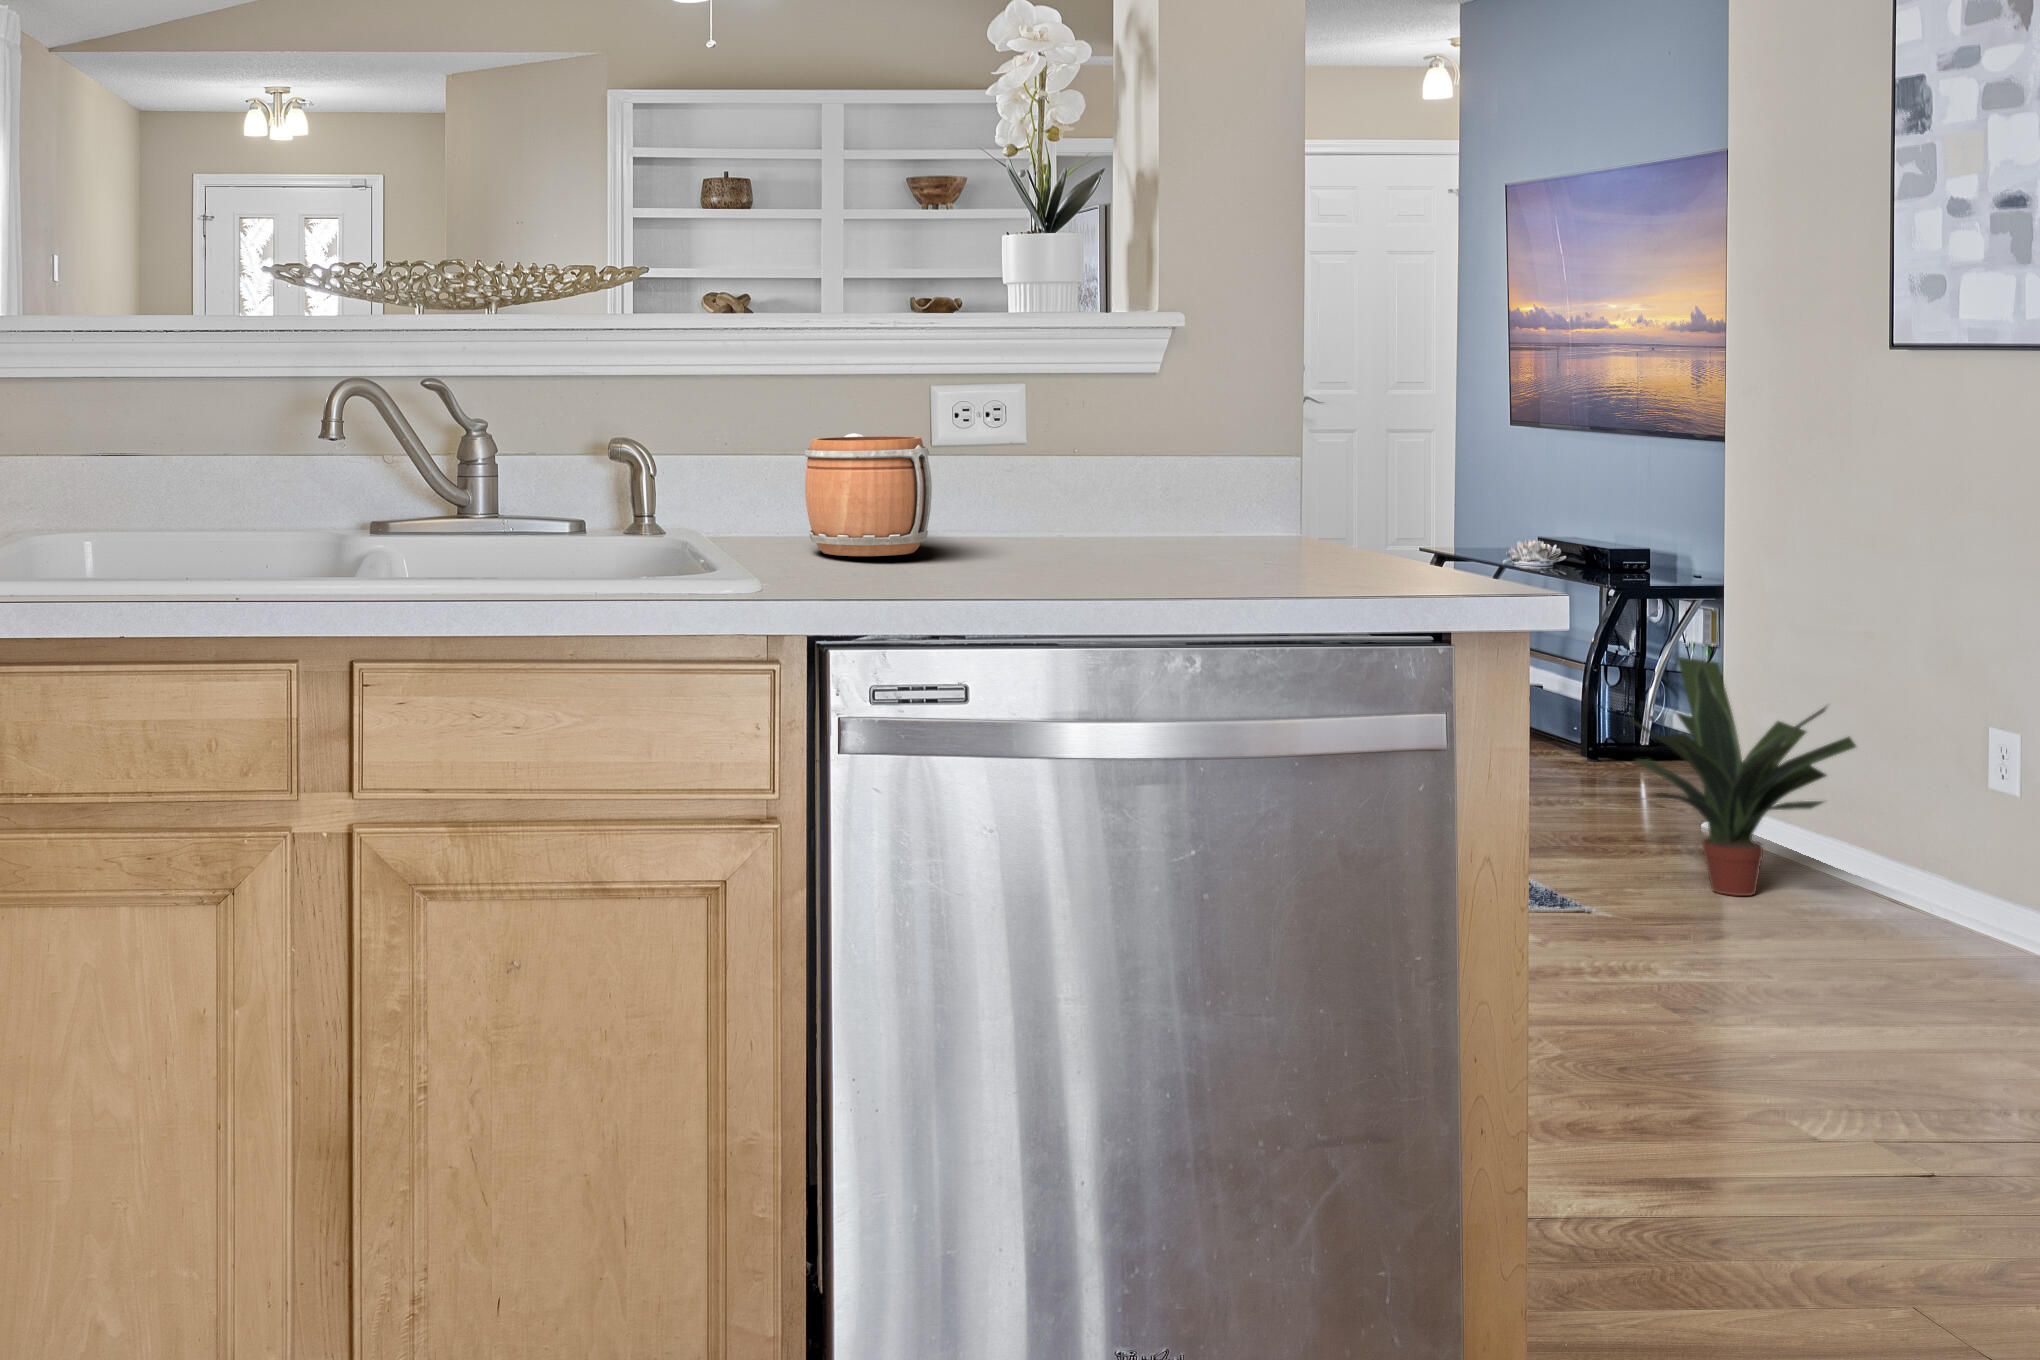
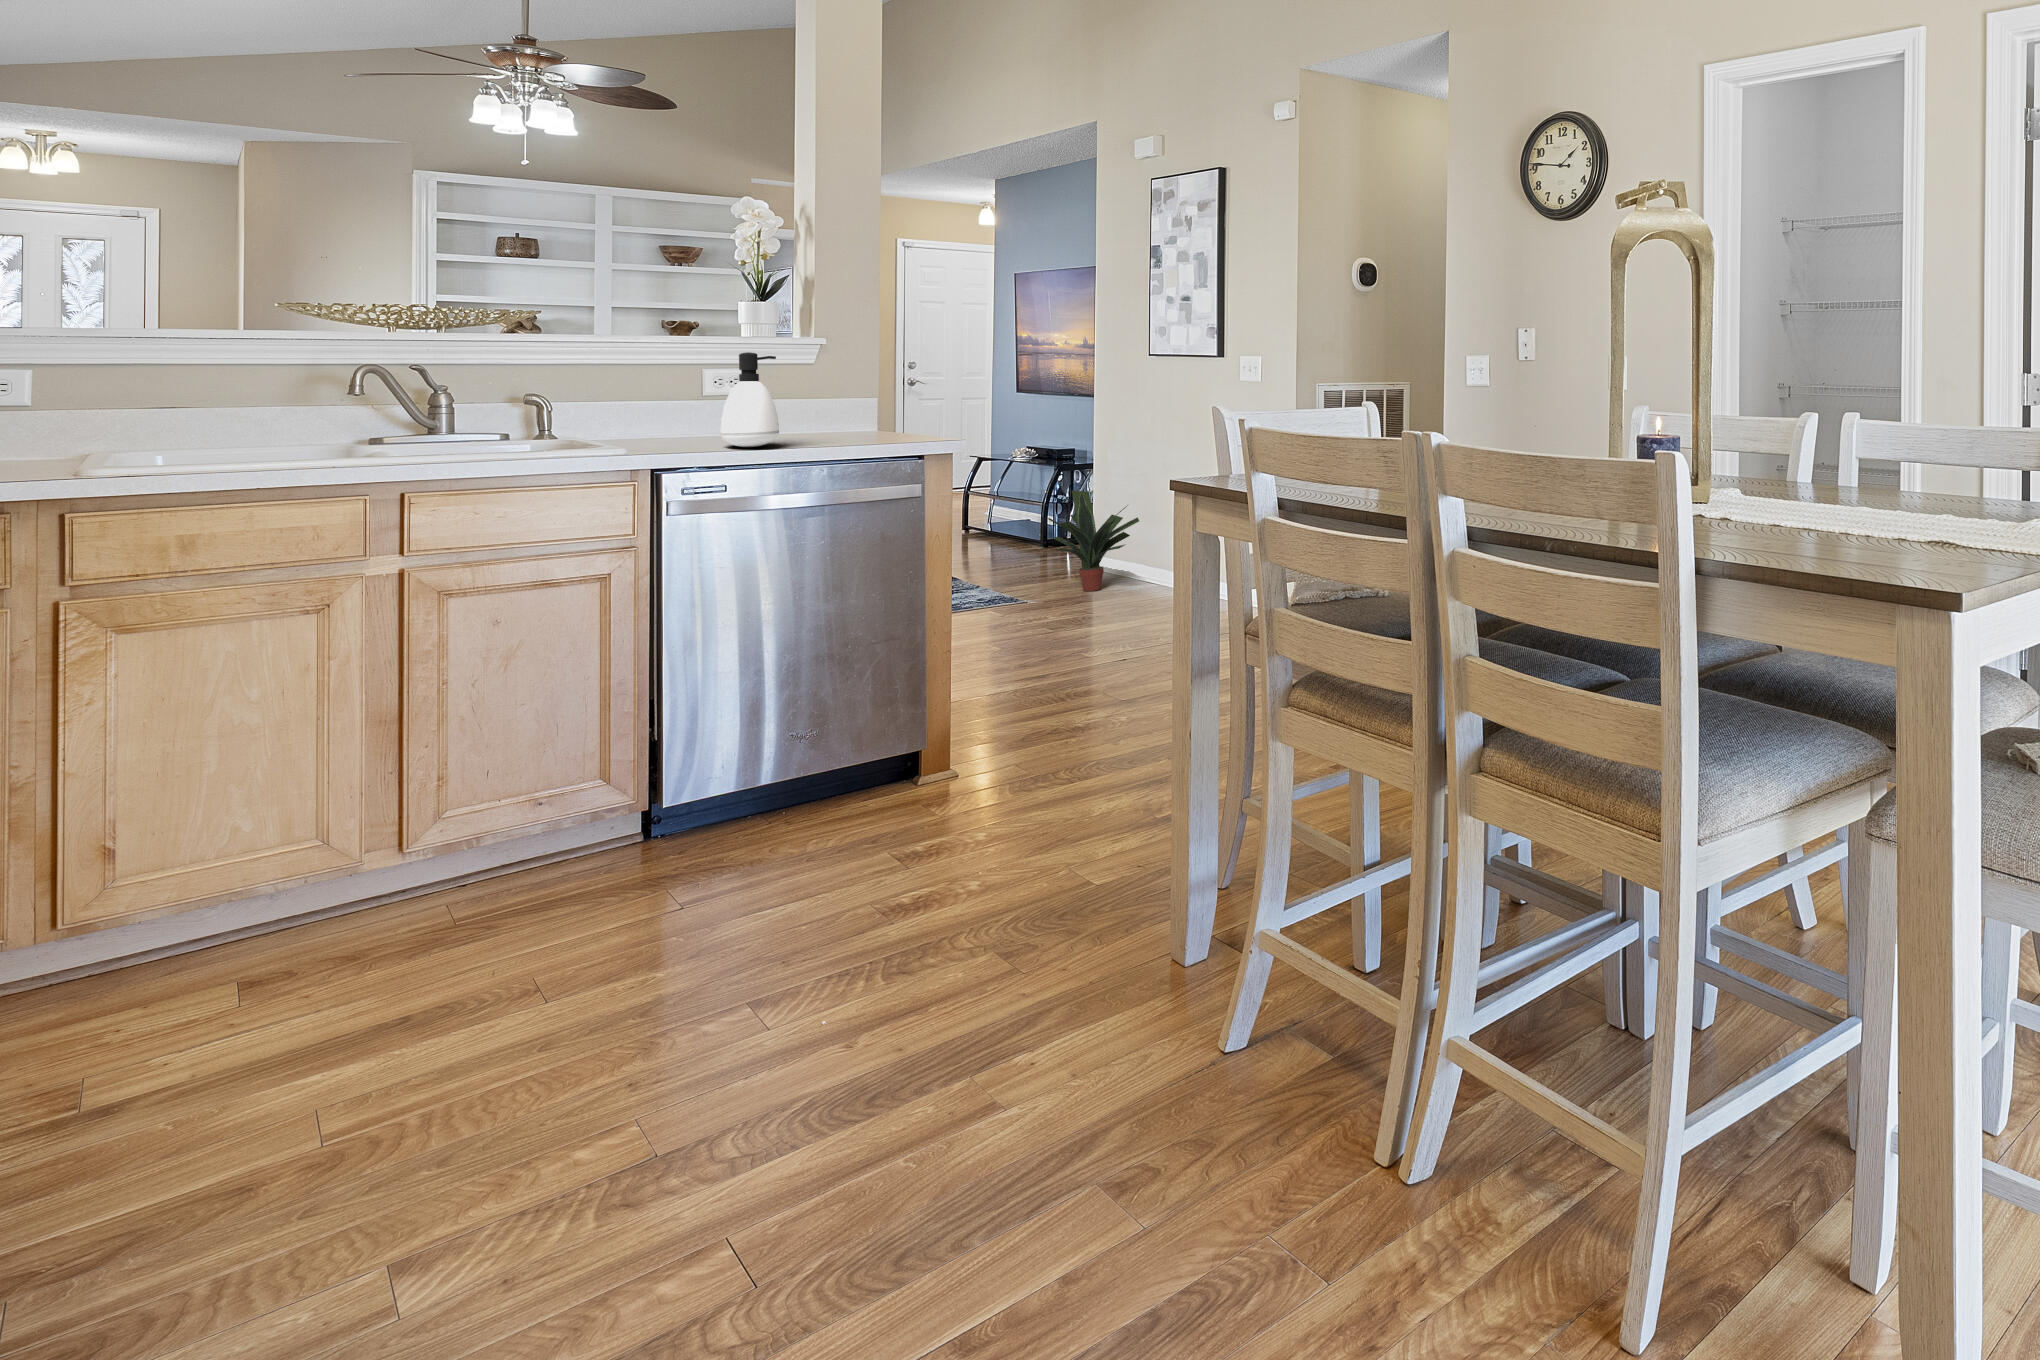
soap dispenser: none [963,354,1088,584] -> present [721,352,779,447]
mug: present [805,433,932,556] -> none [639,388,704,441]

